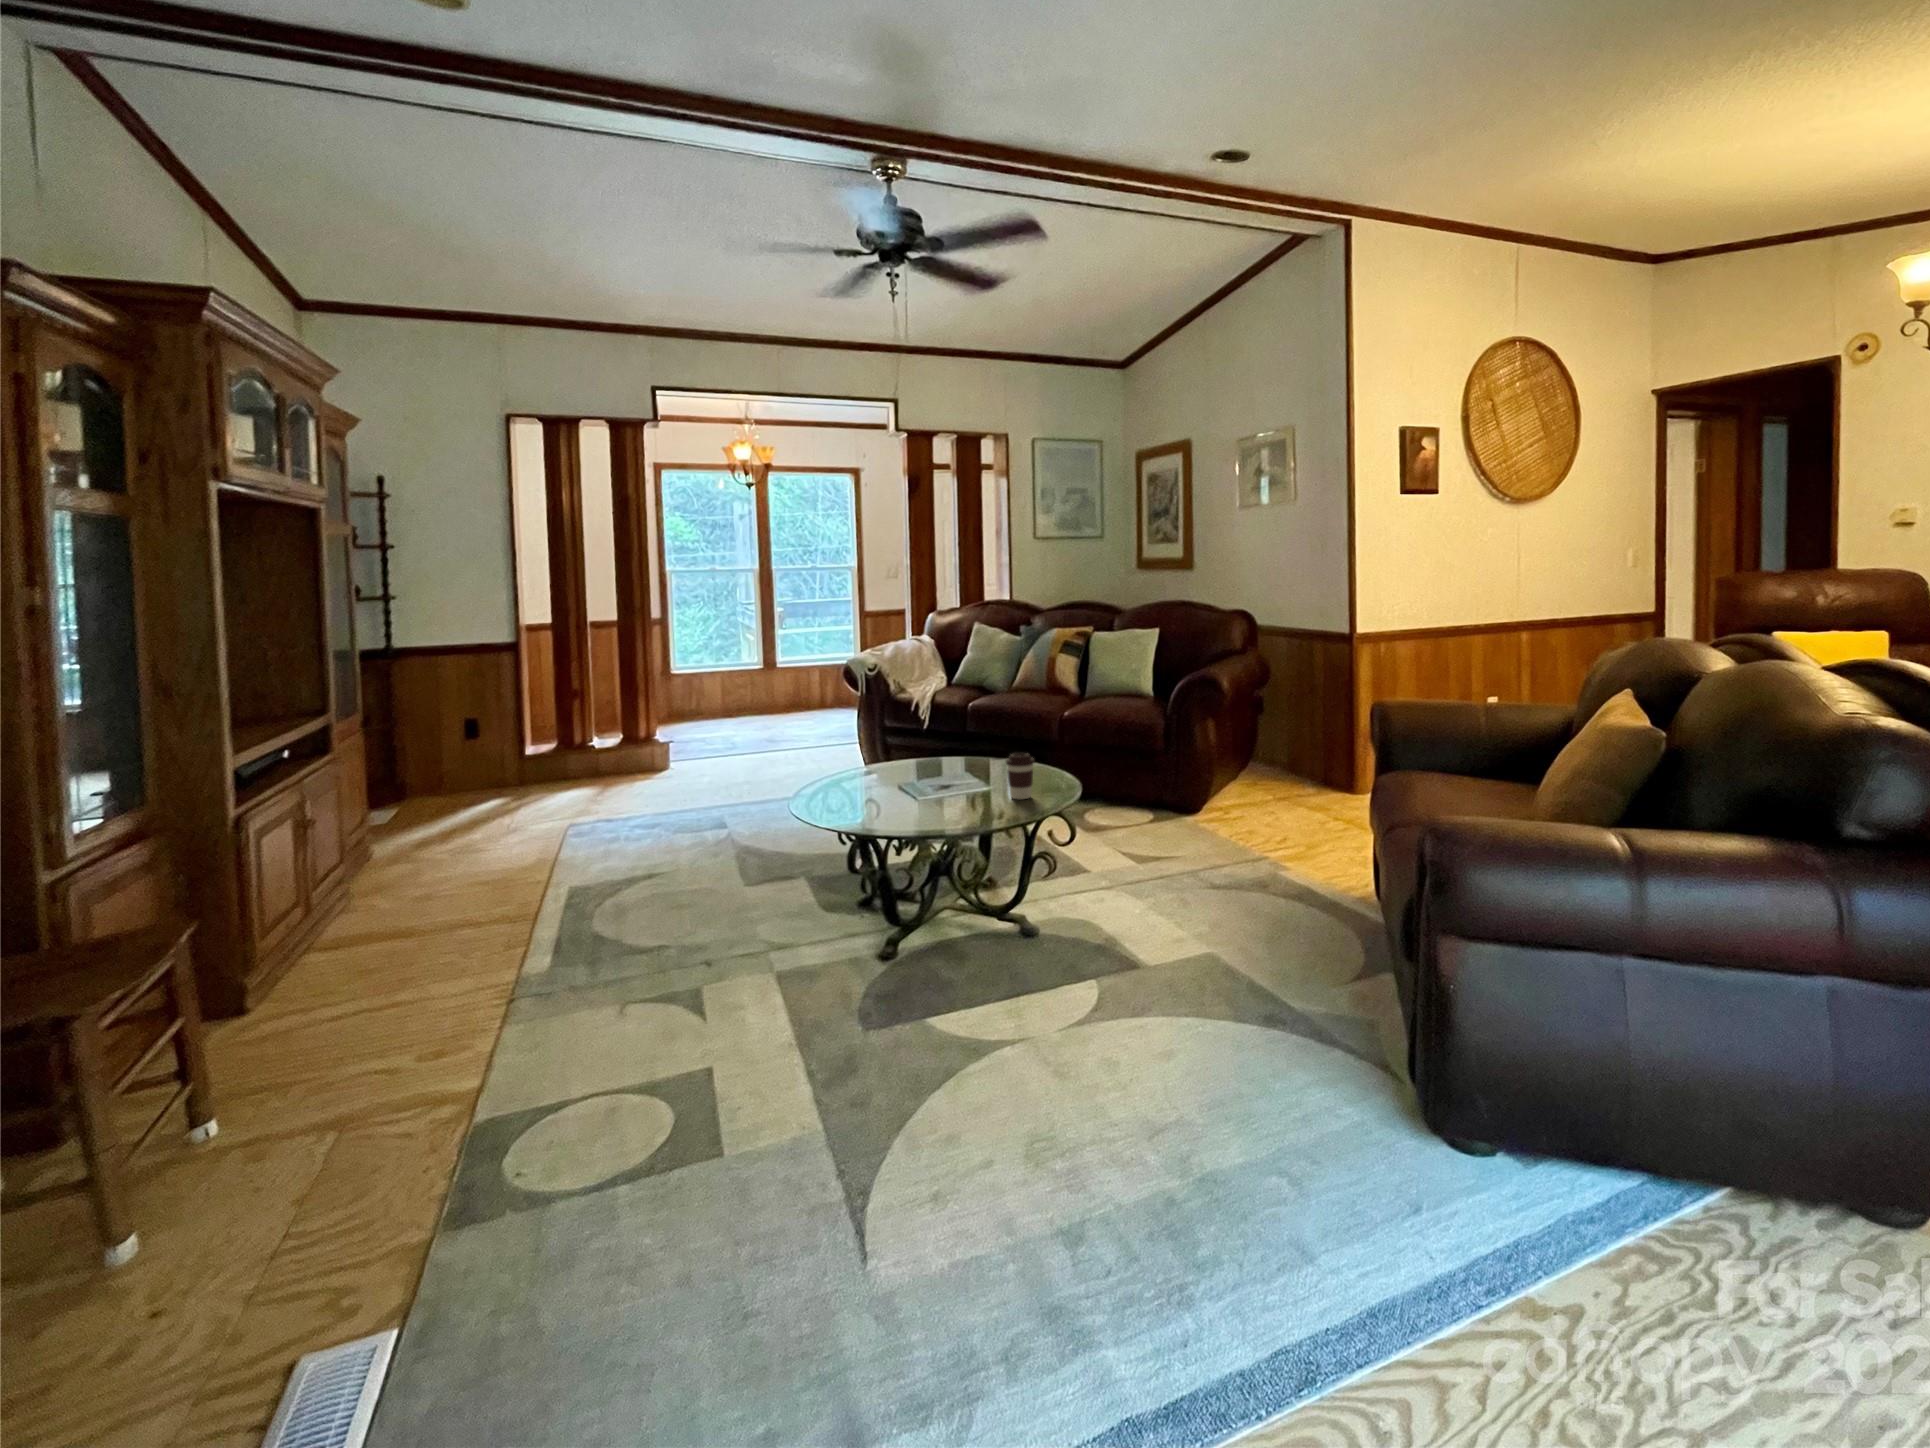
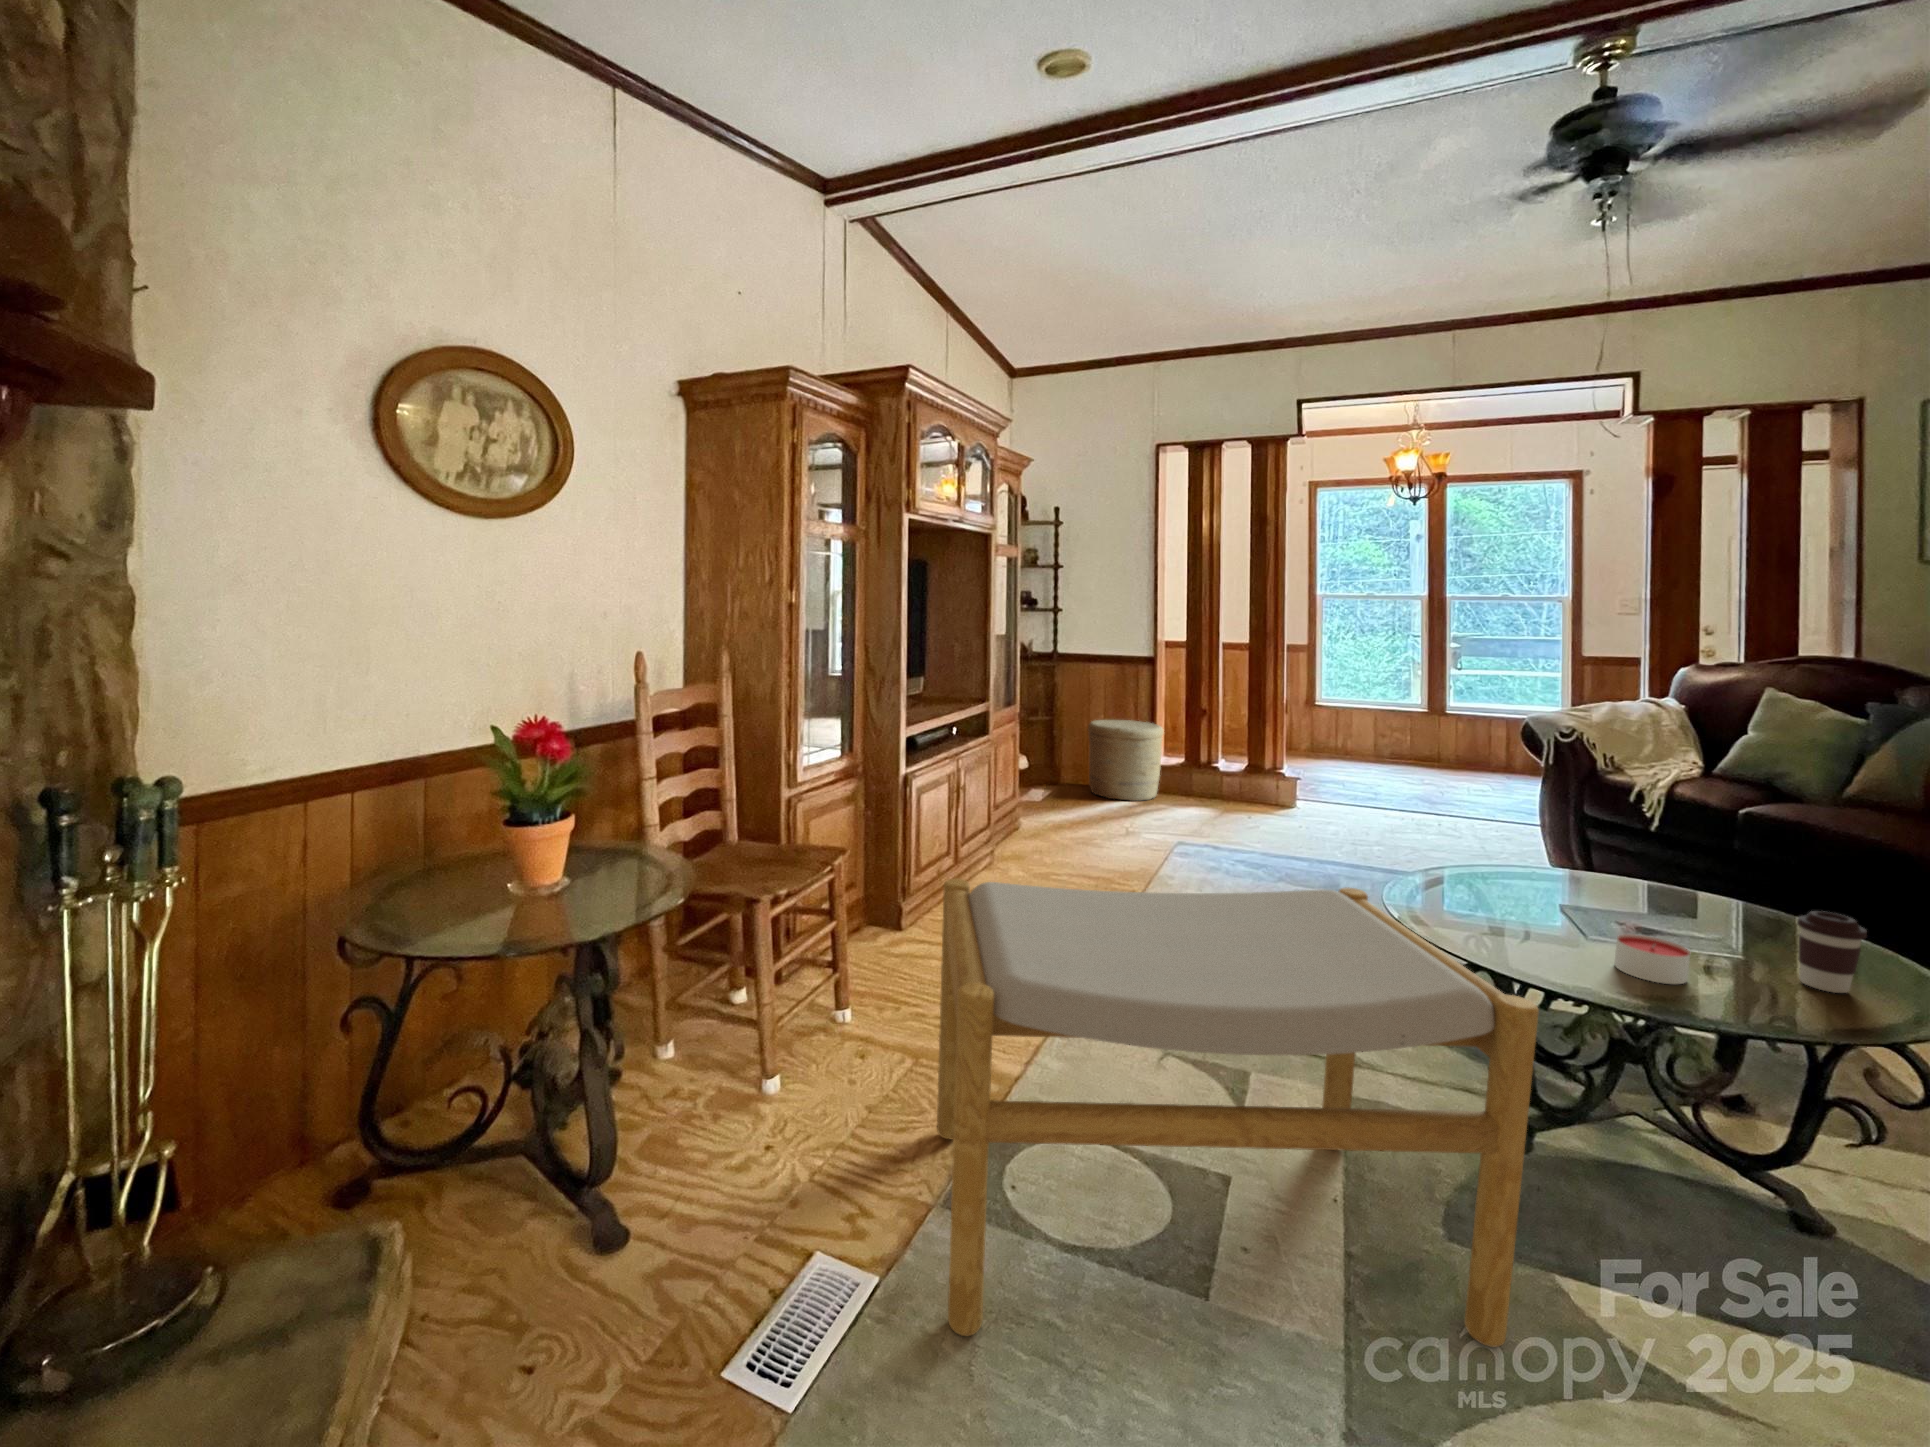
woven basket: none [435,715,530,804] -> present [1088,720,1164,801]
candle: none [924,792,961,819] -> present [1614,934,1690,984]
footstool: none [390,805,904,1273] -> present [937,879,1539,1347]

